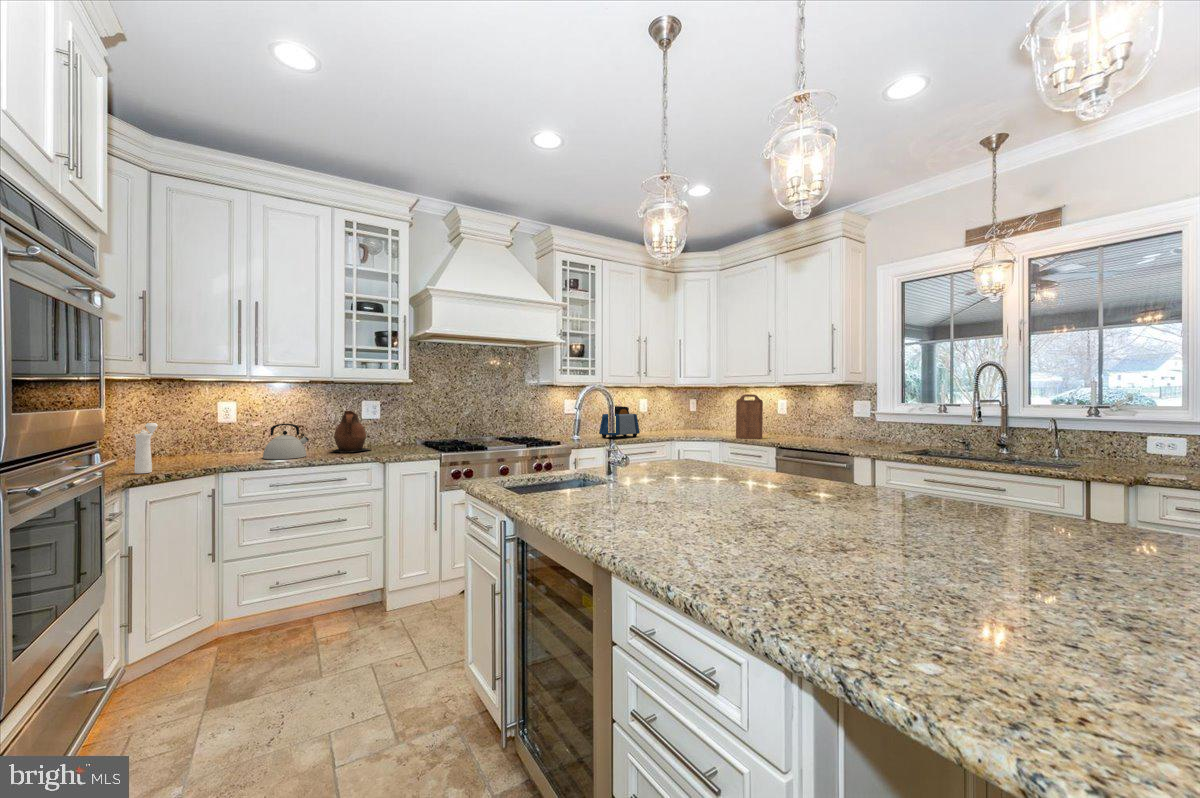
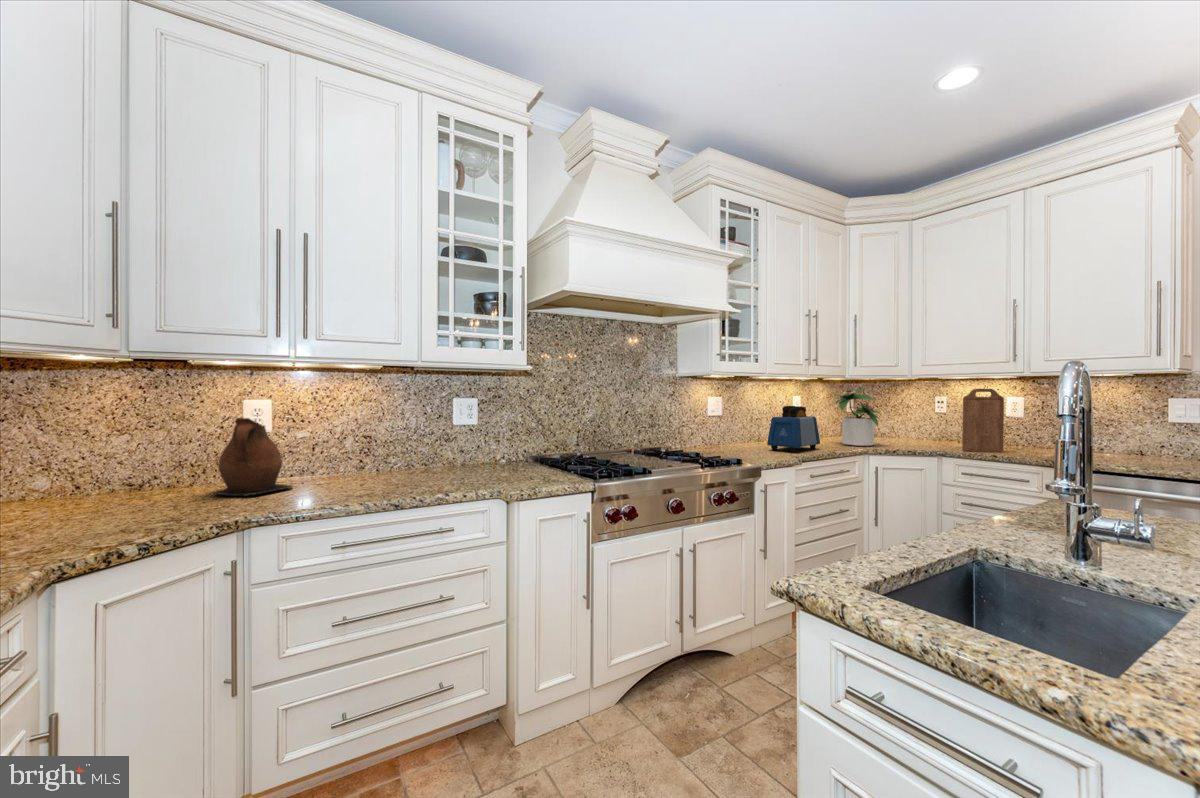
potted plant: none [654,394,692,435] -> present [829,388,881,446]
ceramic pitcher: present [332,411,370,452] -> present [214,418,293,496]
pepper mill: present [134,423,158,474] -> none [91,437,140,534]
kettle: present [263,424,309,459] -> none [316,435,386,495]

